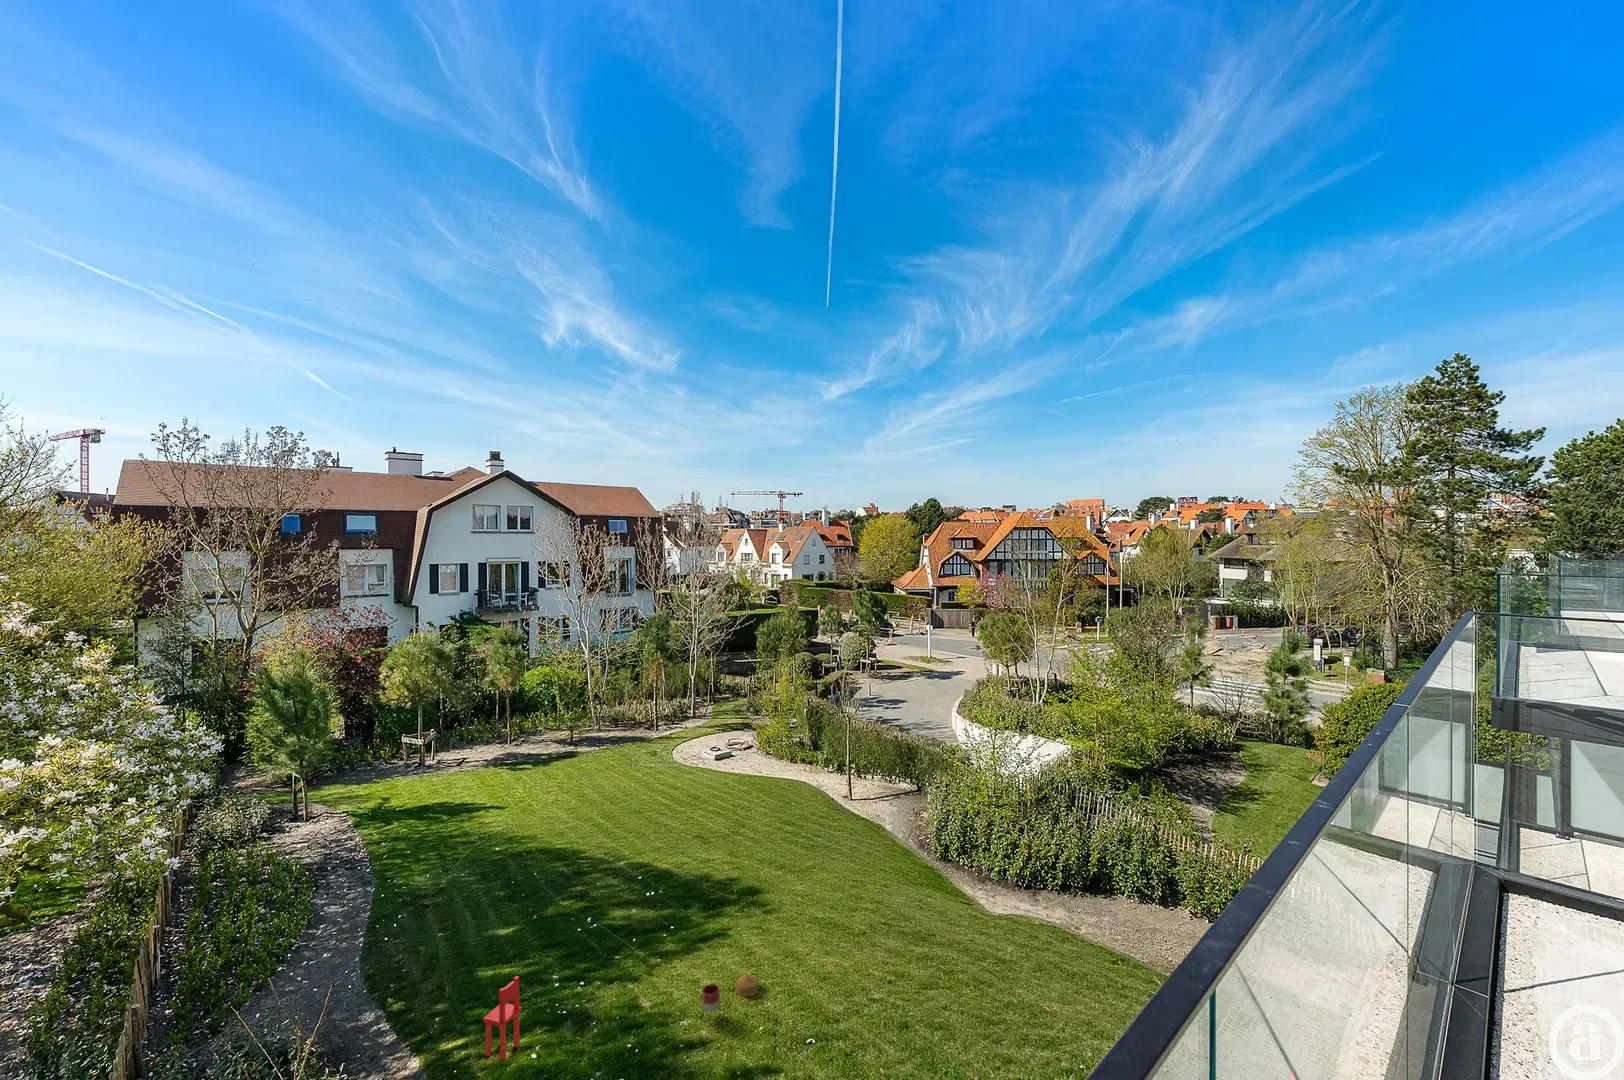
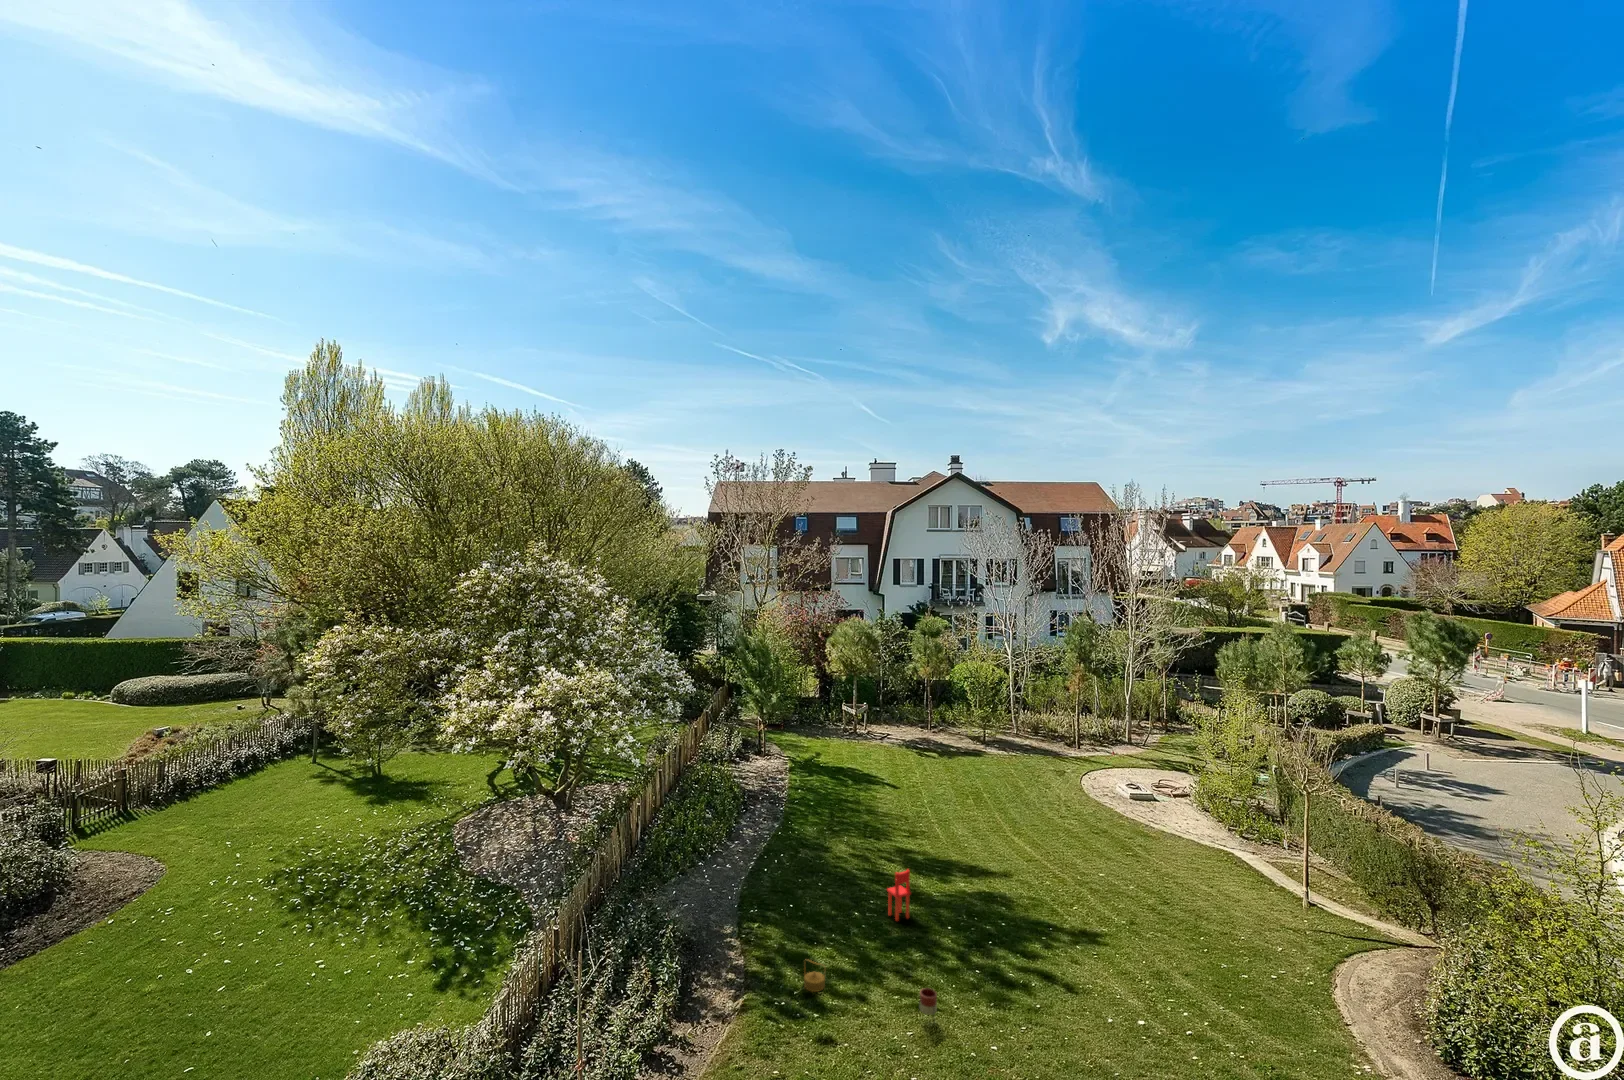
basket: present [736,963,759,997] -> present [804,960,825,992]
chair: present [483,976,521,1060] -> present [887,870,911,921]

